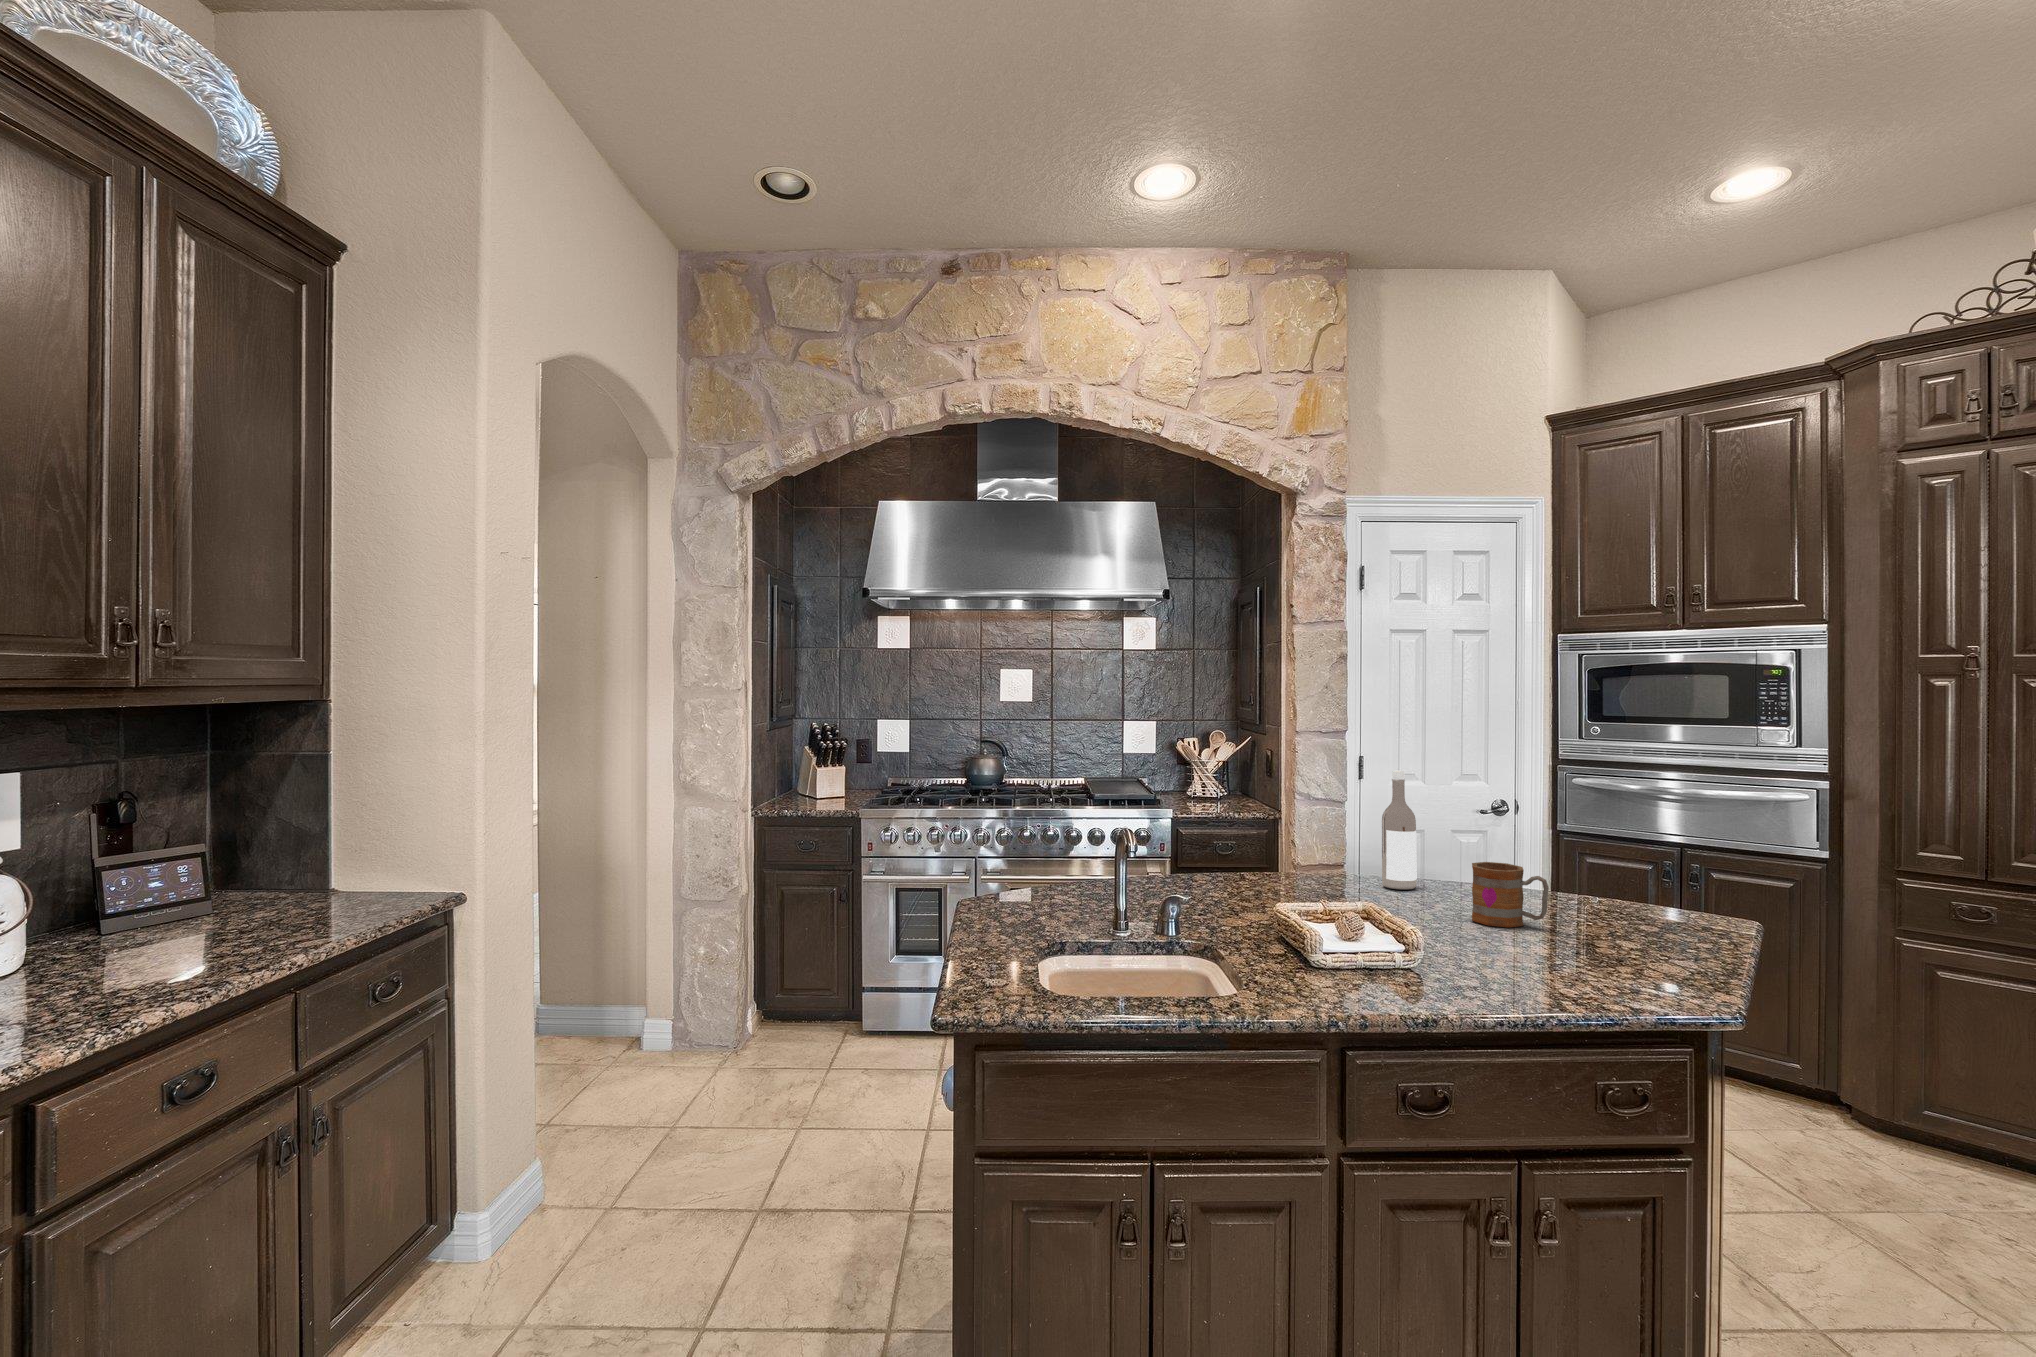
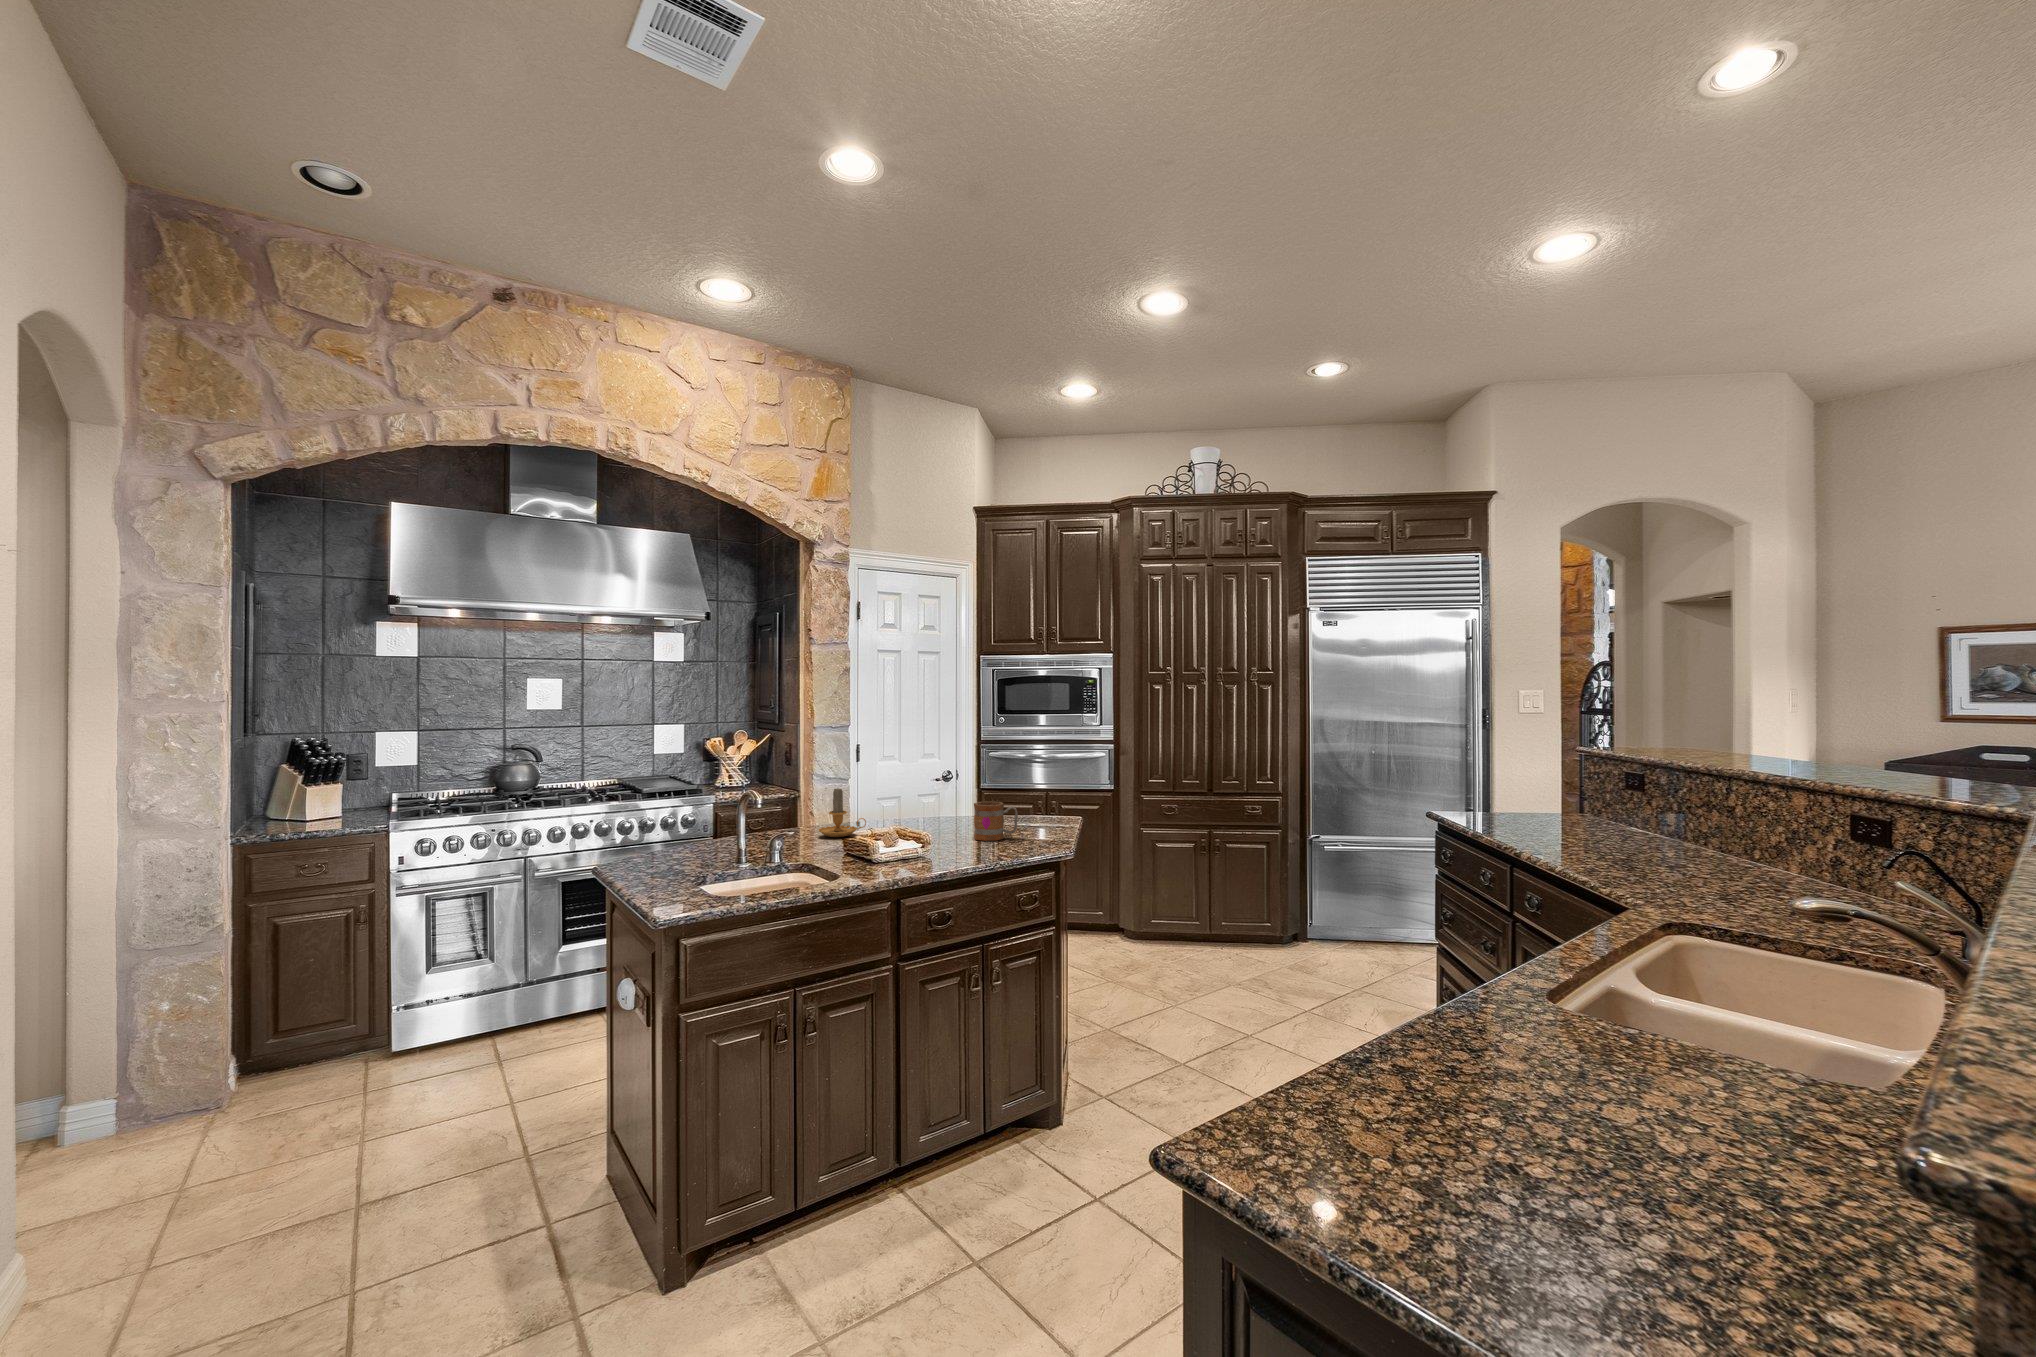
wine bottle: present [1382,771,1417,890] -> none [909,748,930,829]
candle: none [1248,815,1315,886] -> present [819,788,866,837]

